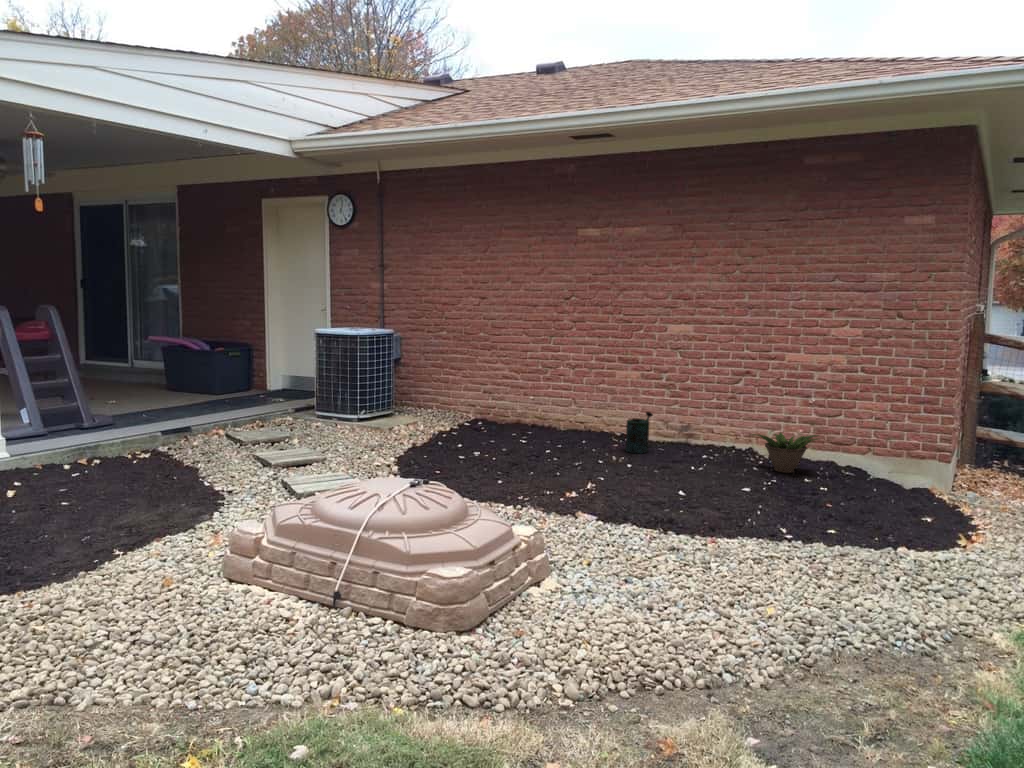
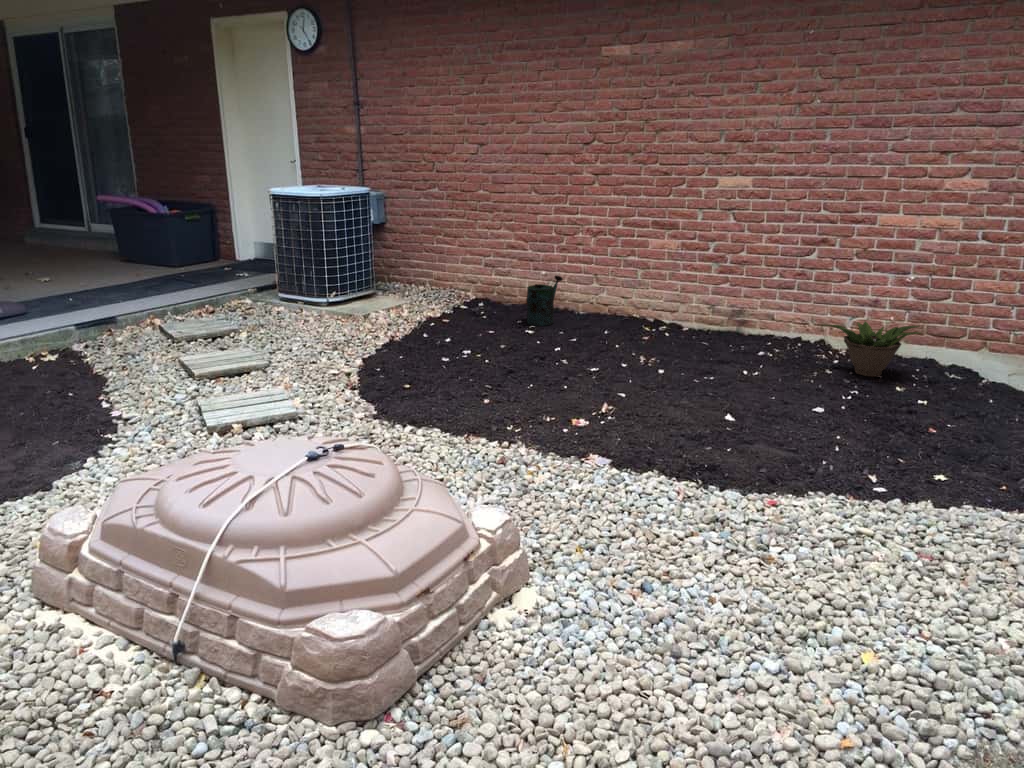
watering can: present [625,412,653,453] -> present [526,276,563,326]

